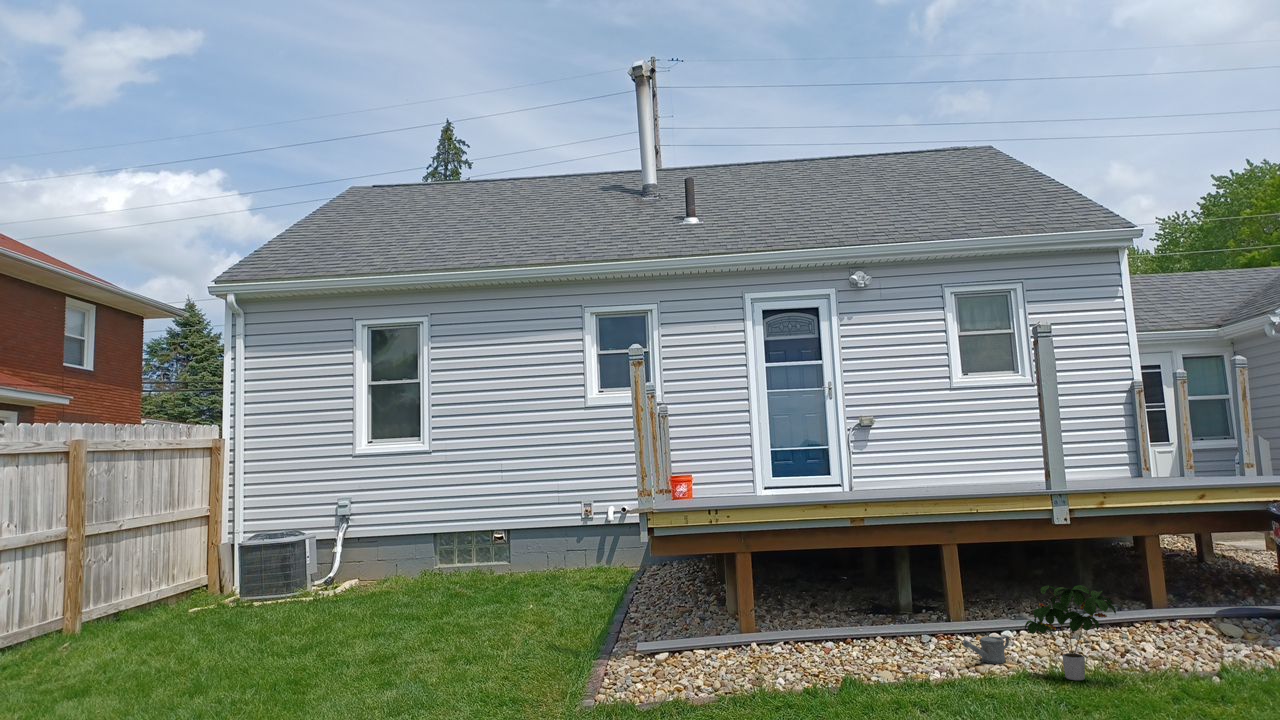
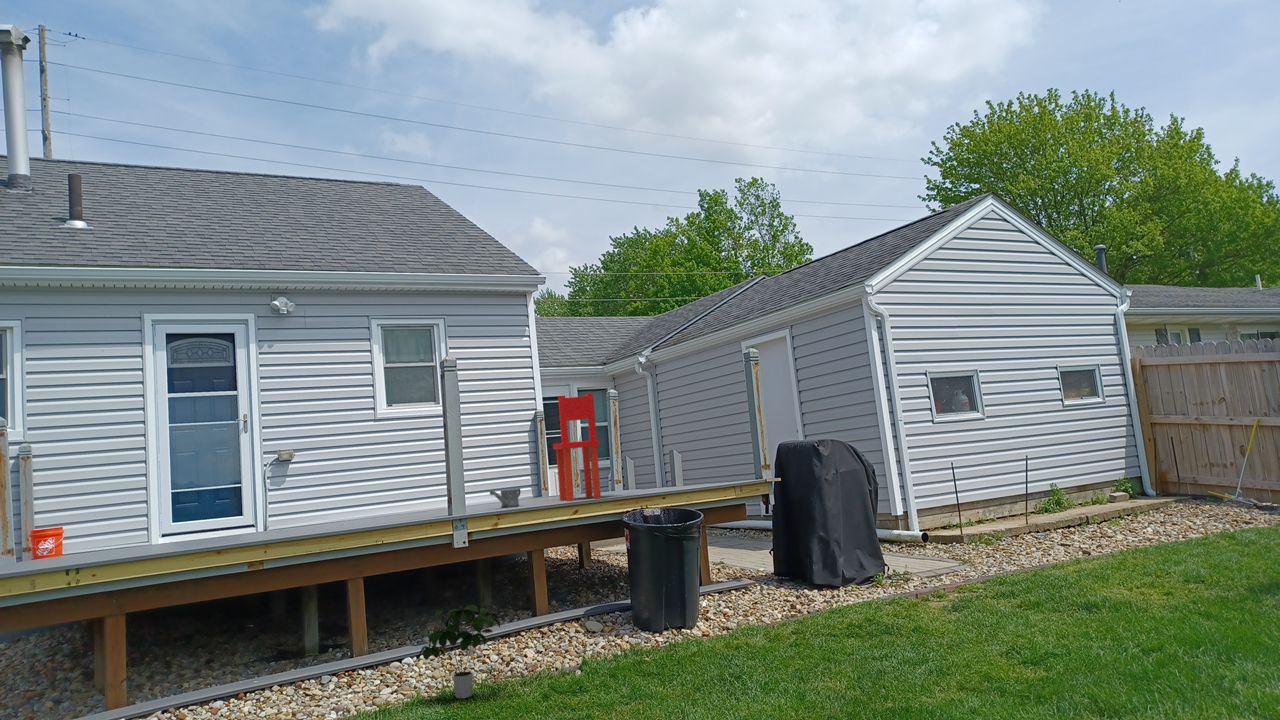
chair: none [1168,360,1236,485] -> present [553,393,601,501]
watering can: present [963,636,1009,664] -> present [490,488,521,507]

